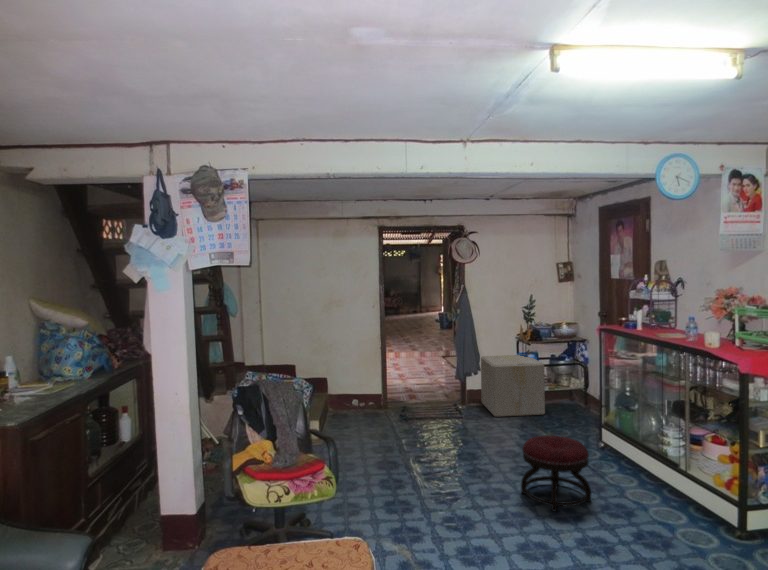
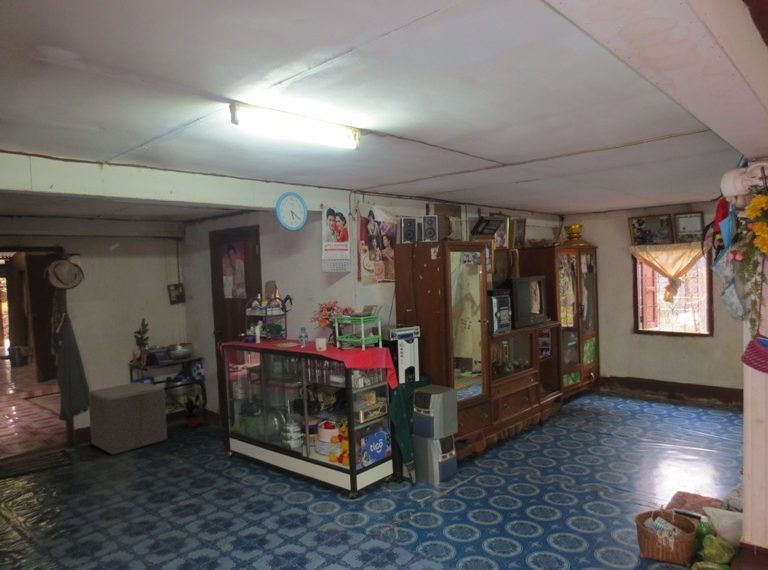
potted plant: none [555,368,586,409] -> present [175,392,204,428]
ottoman: present [521,435,591,511] -> none [167,454,236,529]

